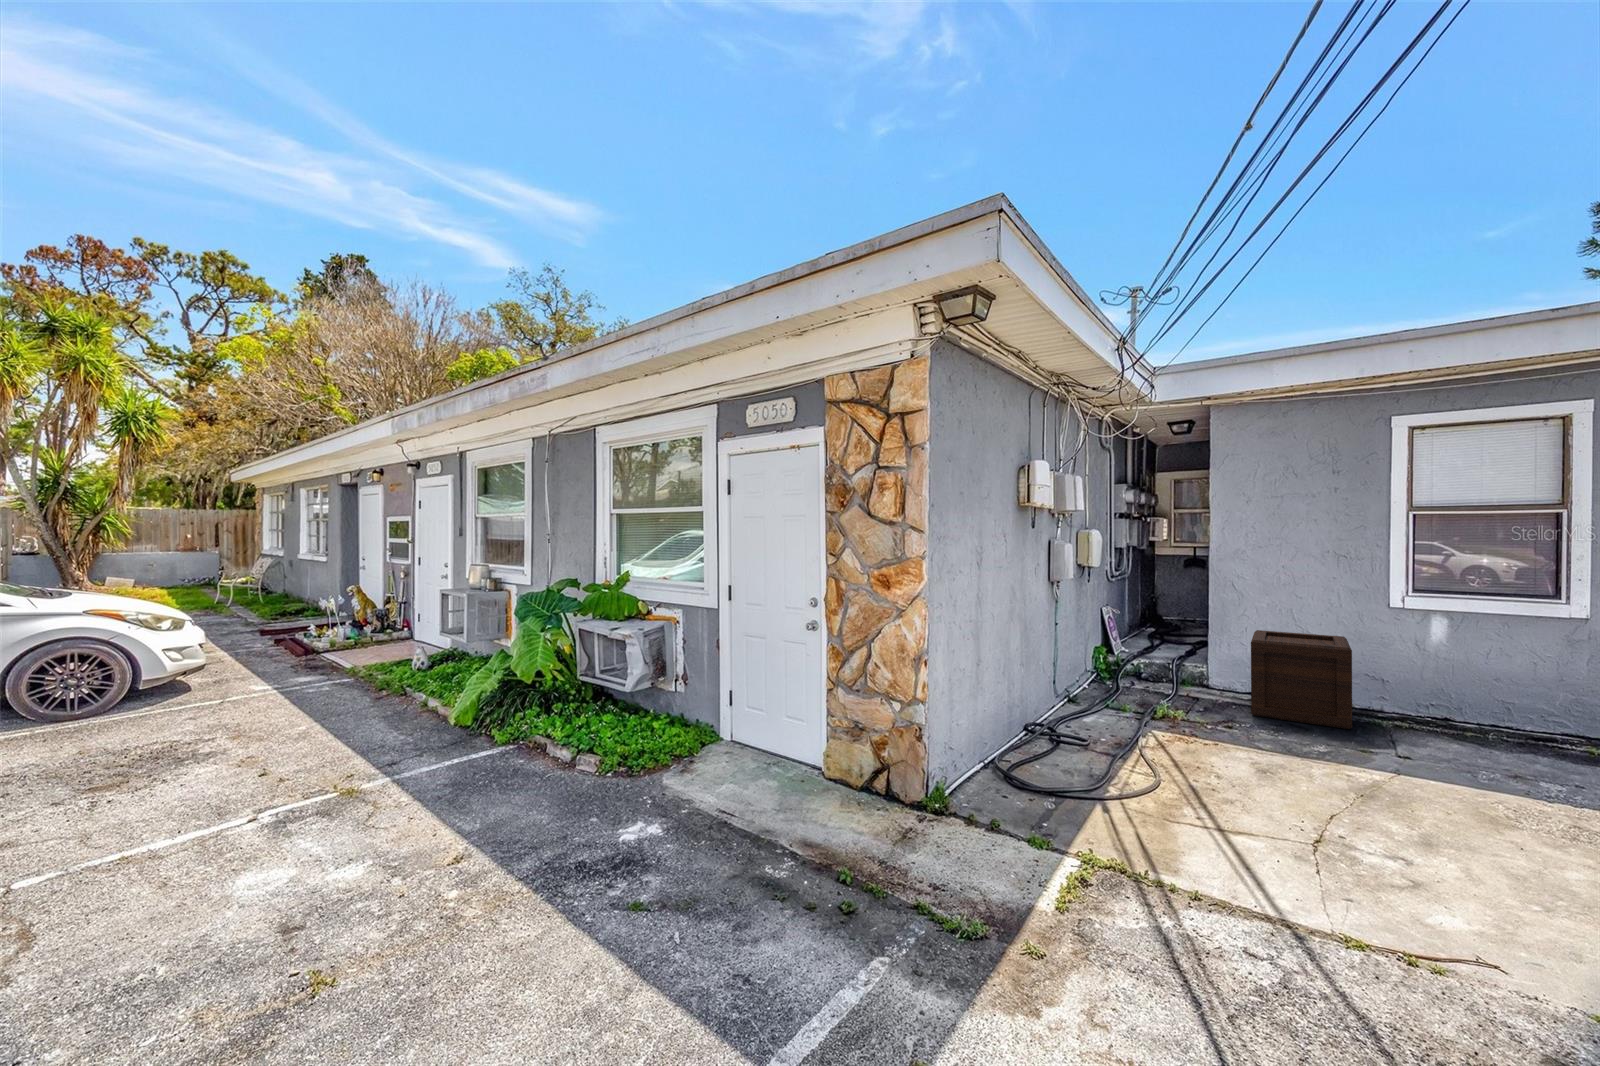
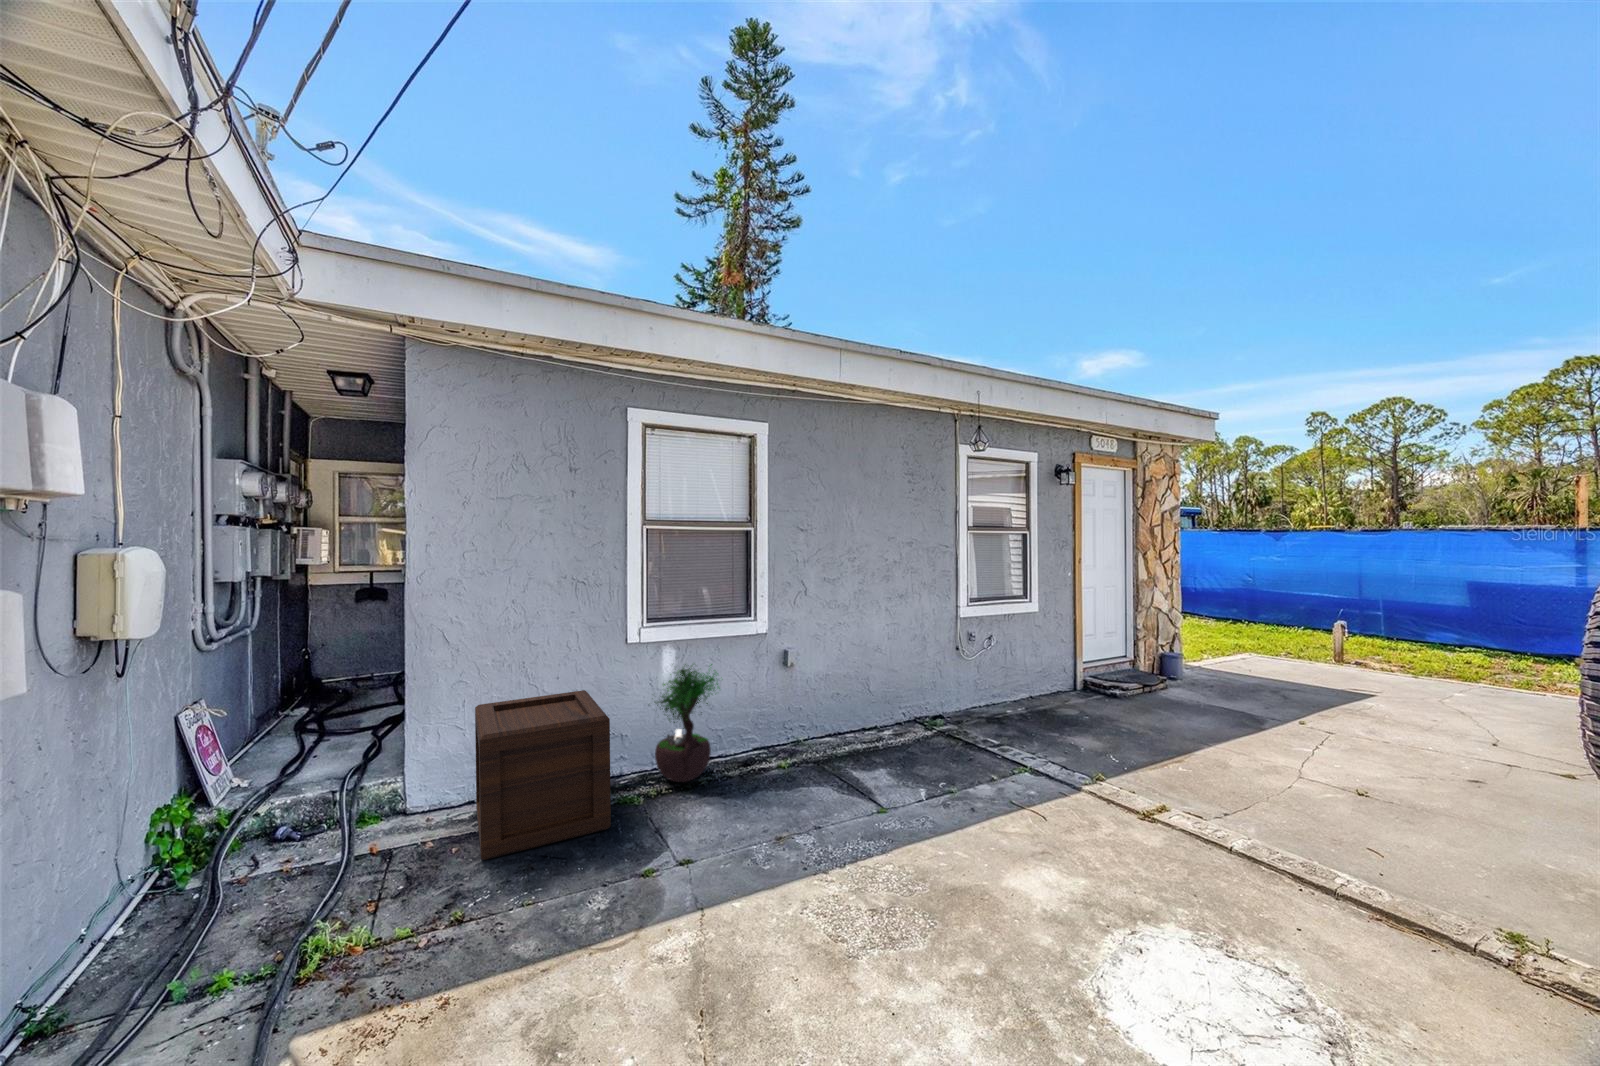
potted tree: none [1401,621,1493,731] -> present [655,664,720,782]

